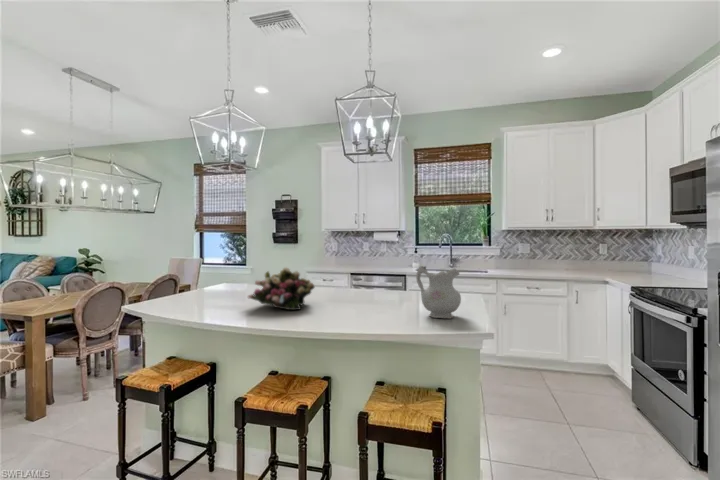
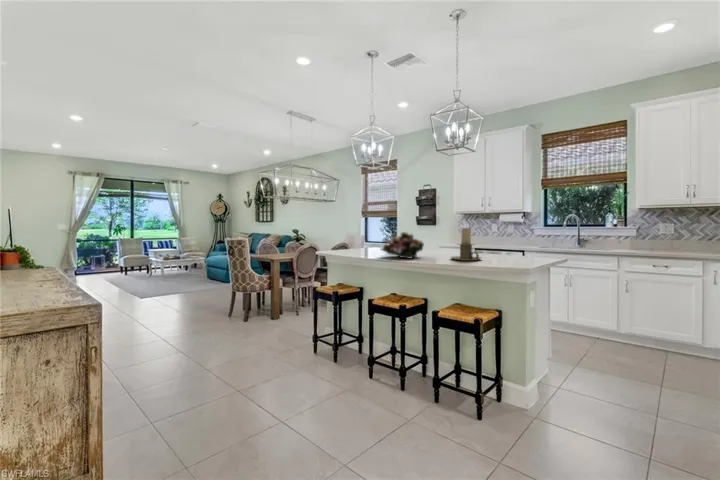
candle holder: none [354,262,395,309] -> present [451,228,480,261]
ceramic pitcher: present [416,266,461,319] -> none [492,229,525,266]

